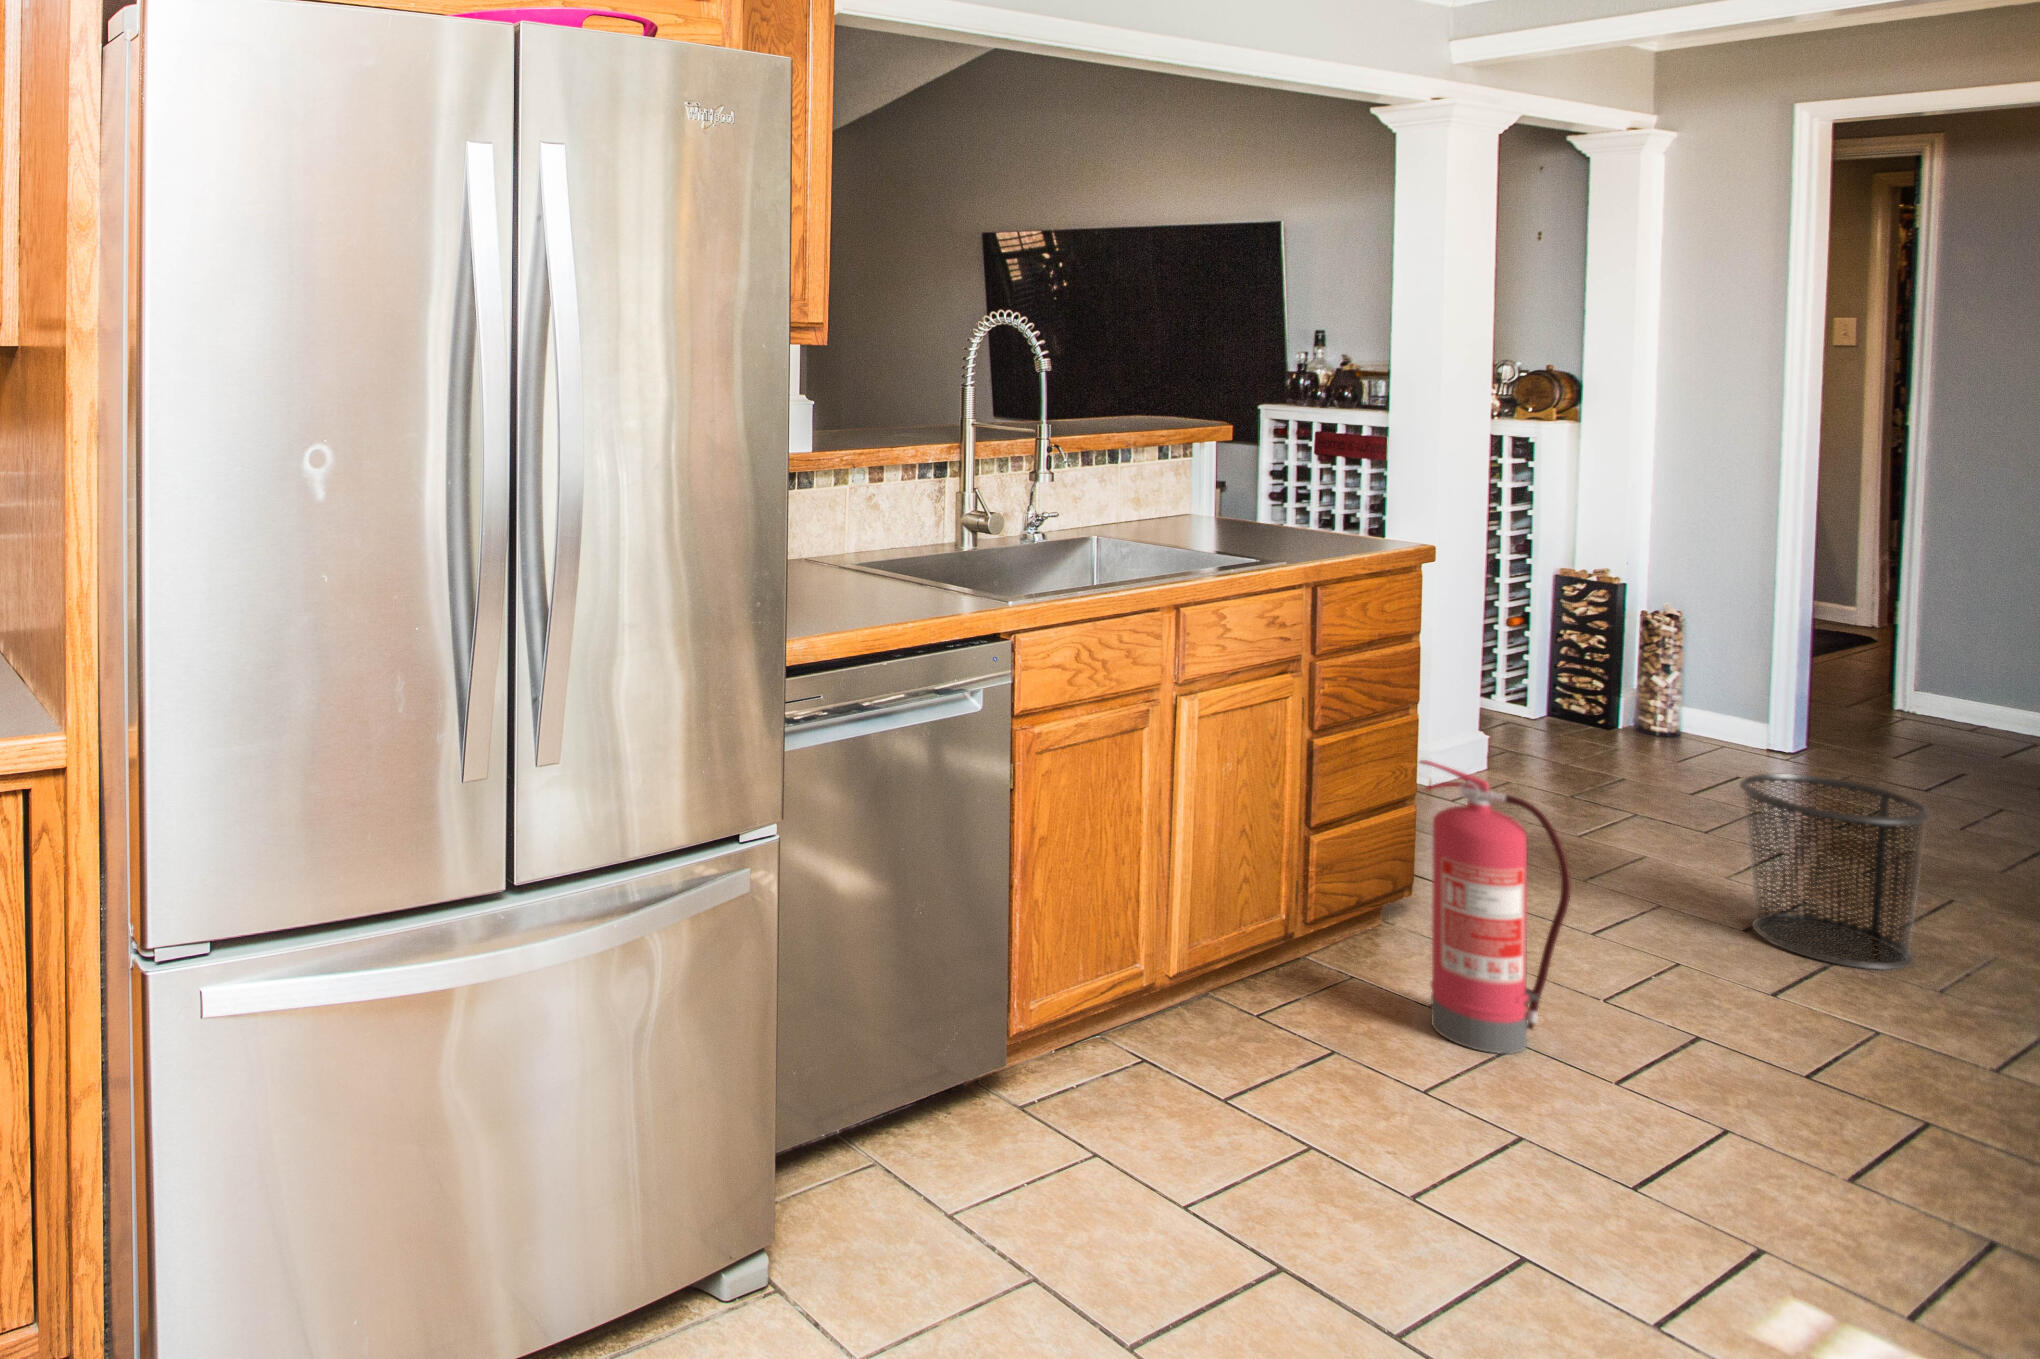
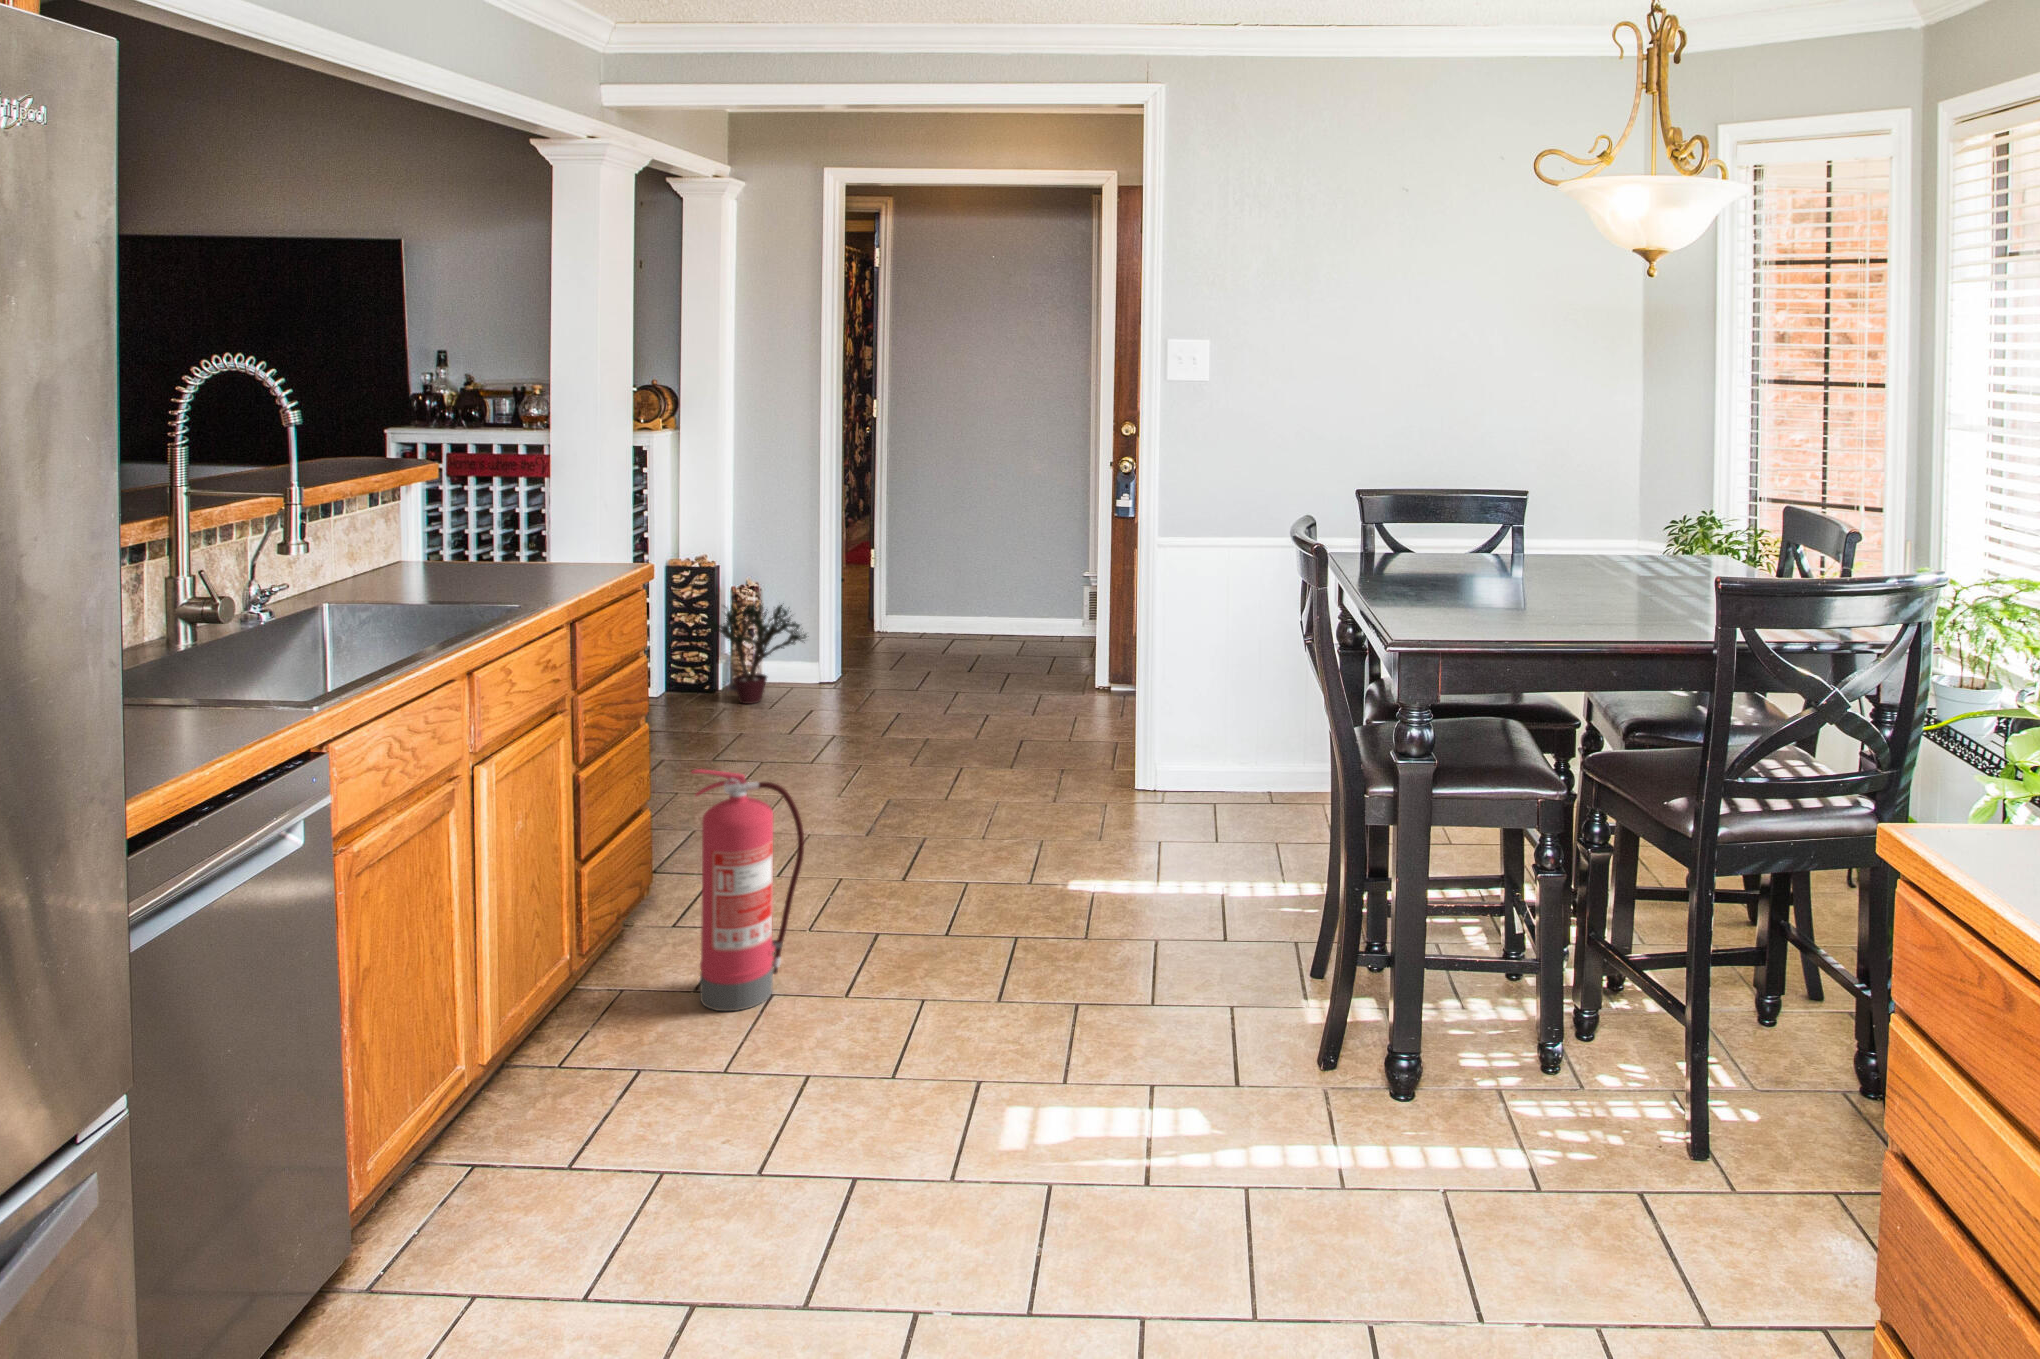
potted plant: none [1595,623,1757,756] -> present [706,603,806,704]
waste bin: present [1740,774,1931,970] -> none [850,701,955,838]

